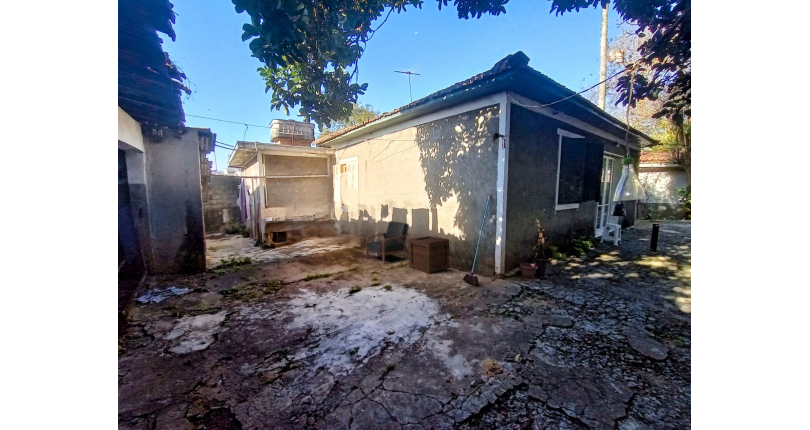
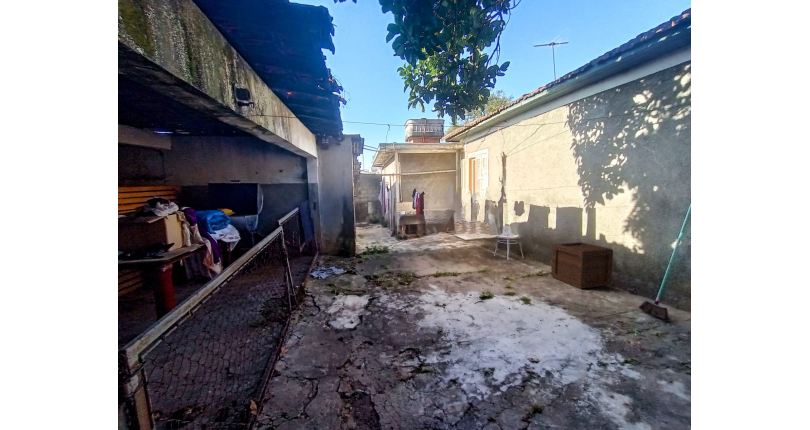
chair: present [366,221,409,264] -> none [498,221,554,269]

